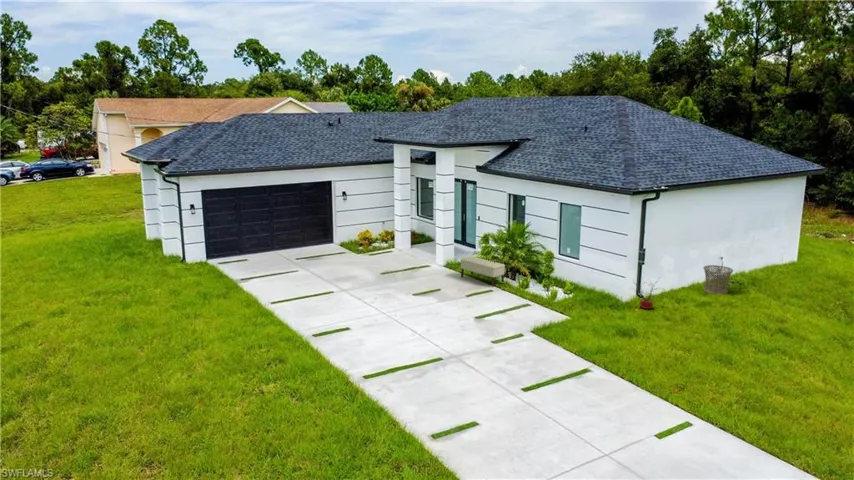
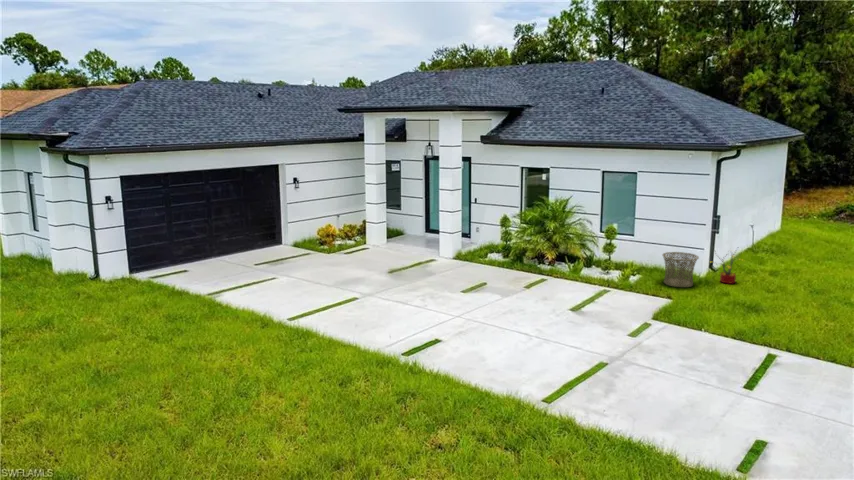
bench: present [461,256,505,286] -> none [489,242,548,275]
basket: present [704,265,733,294] -> present [663,252,699,287]

